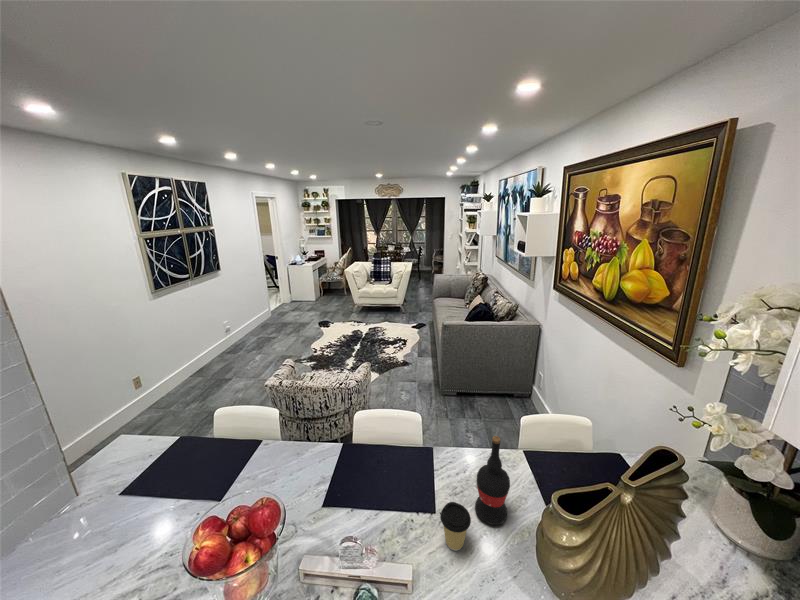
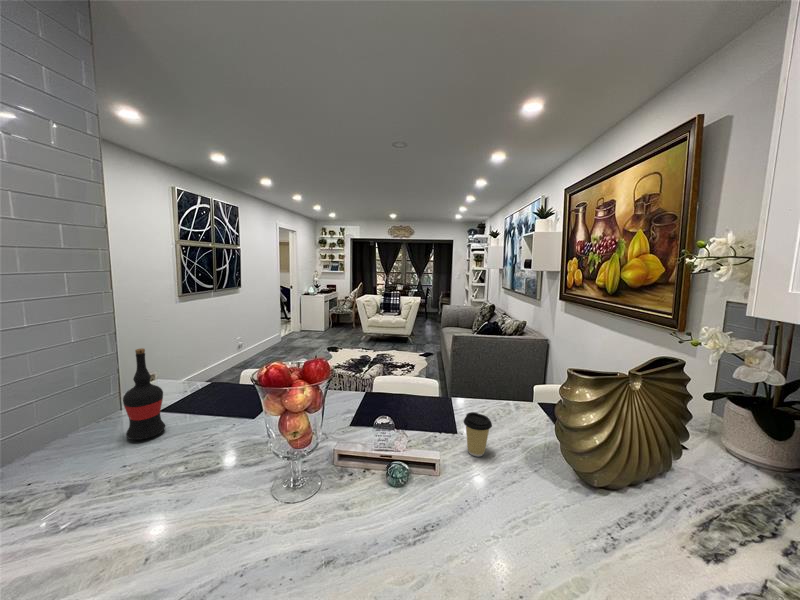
wine bottle: present [475,436,510,525] -> present [123,348,165,440]

